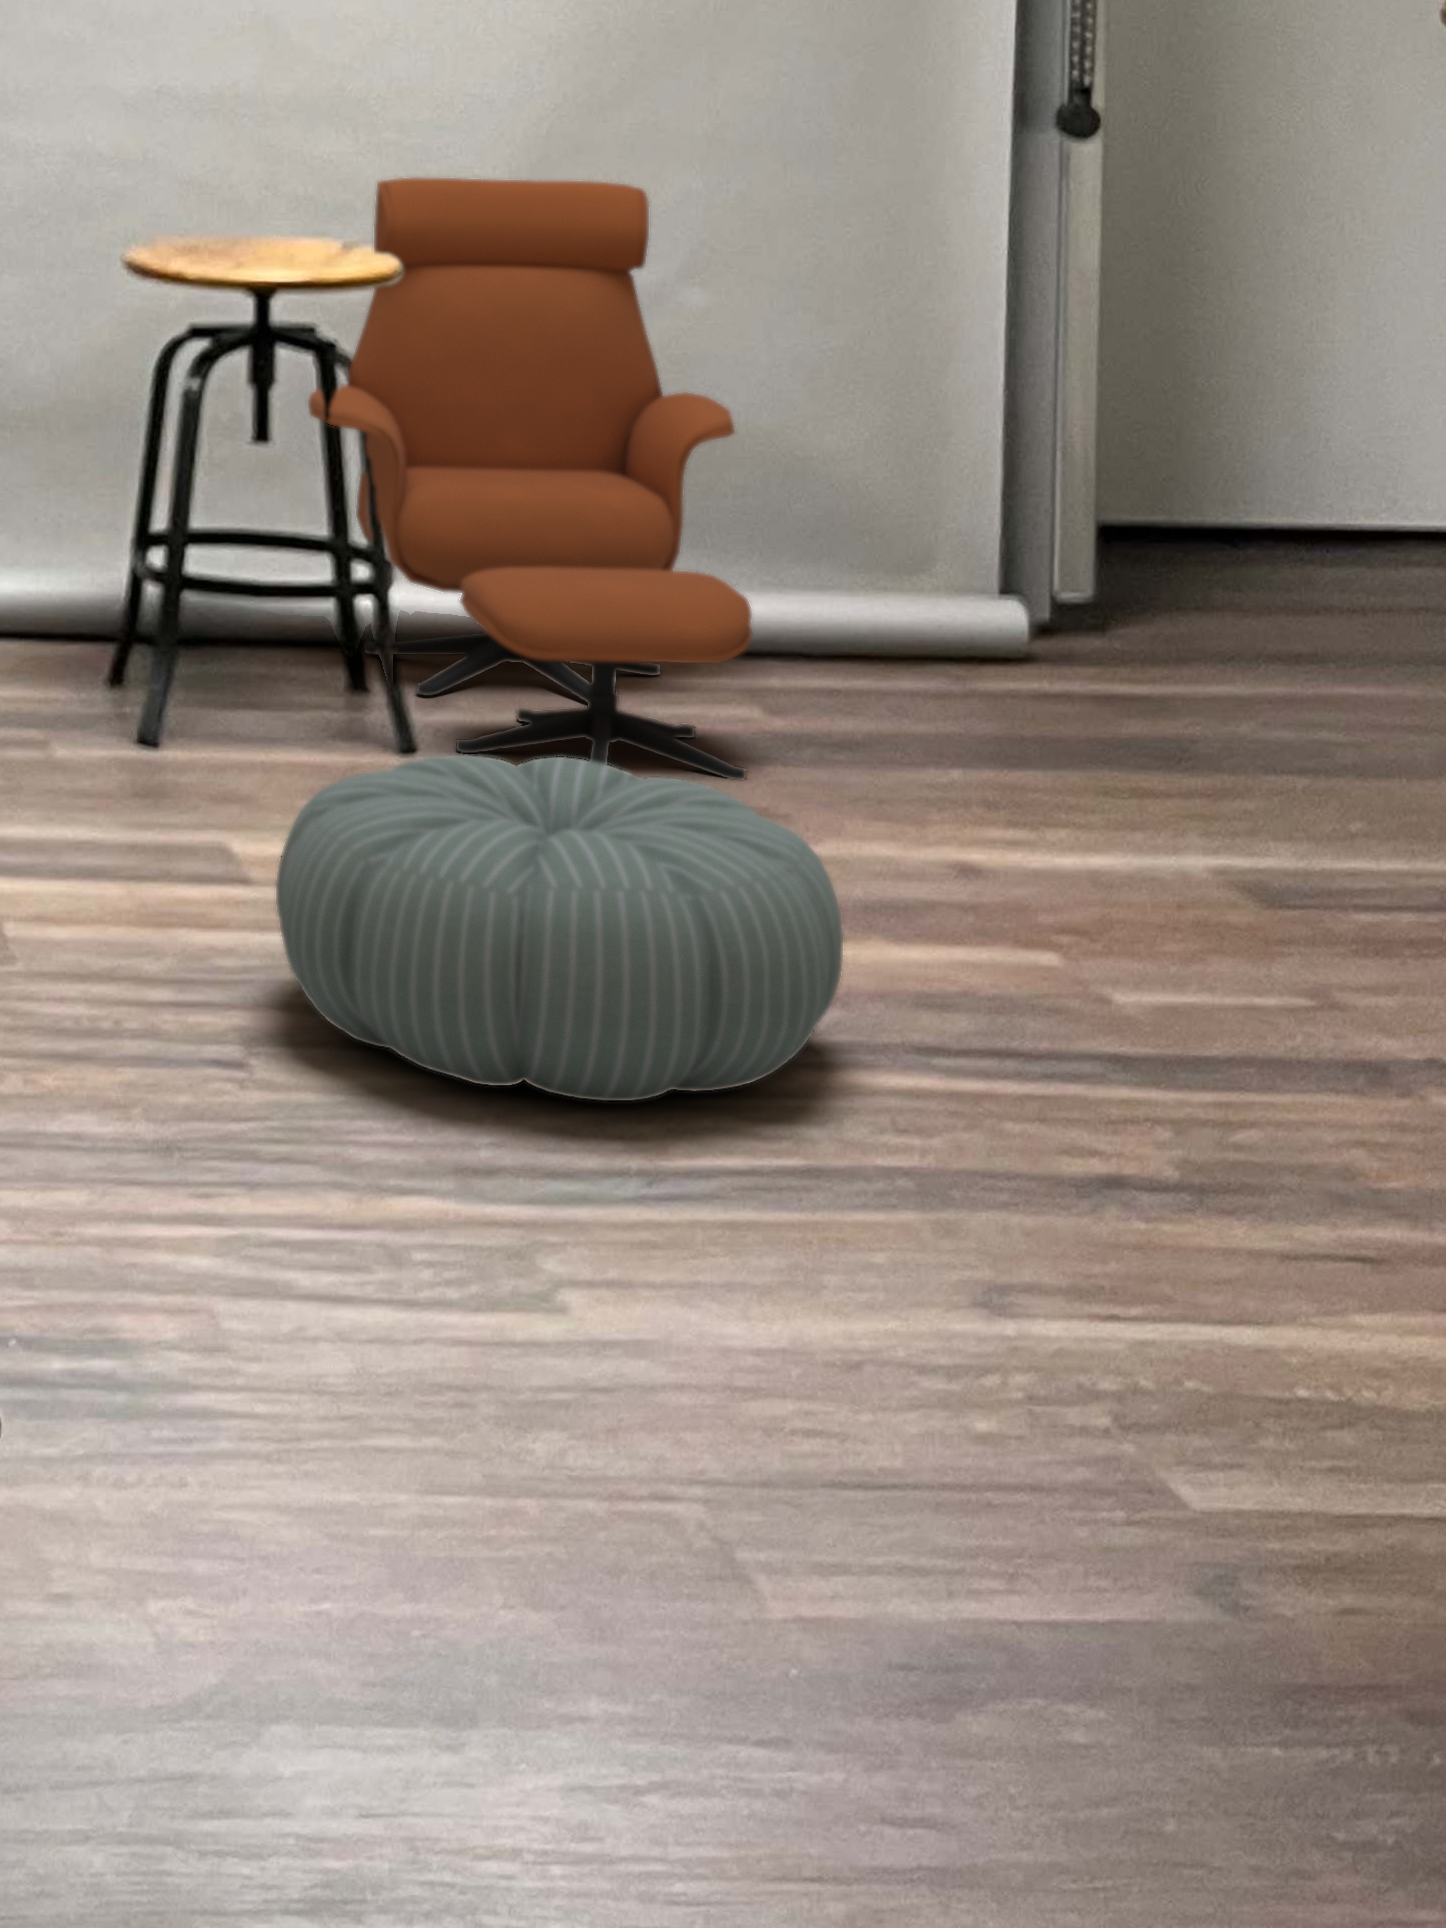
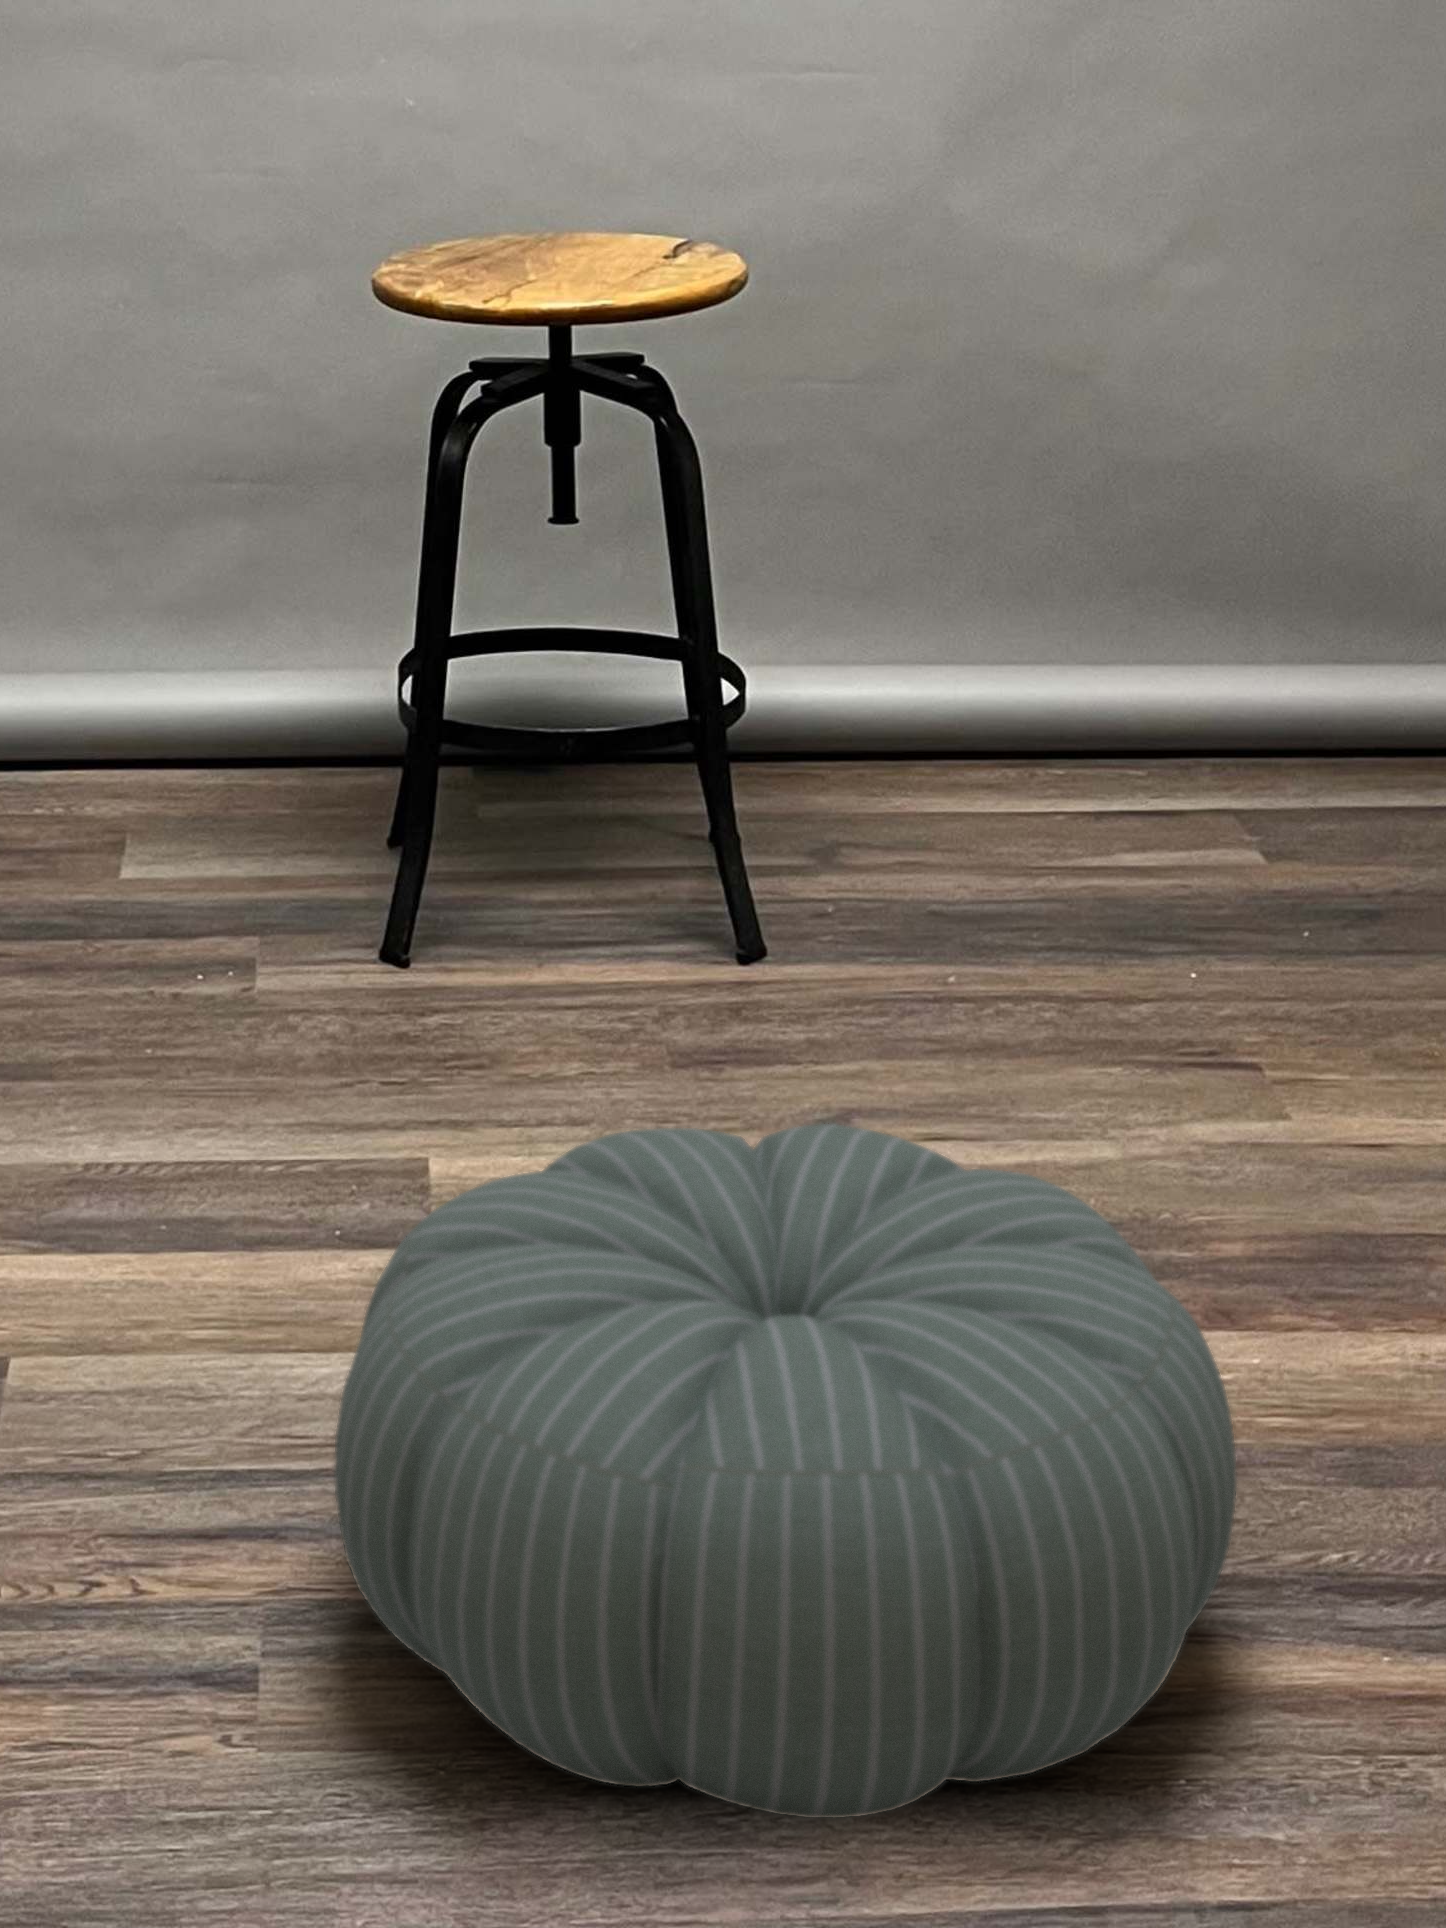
lounge chair: present [308,177,752,780] -> none [657,135,1225,1032]

